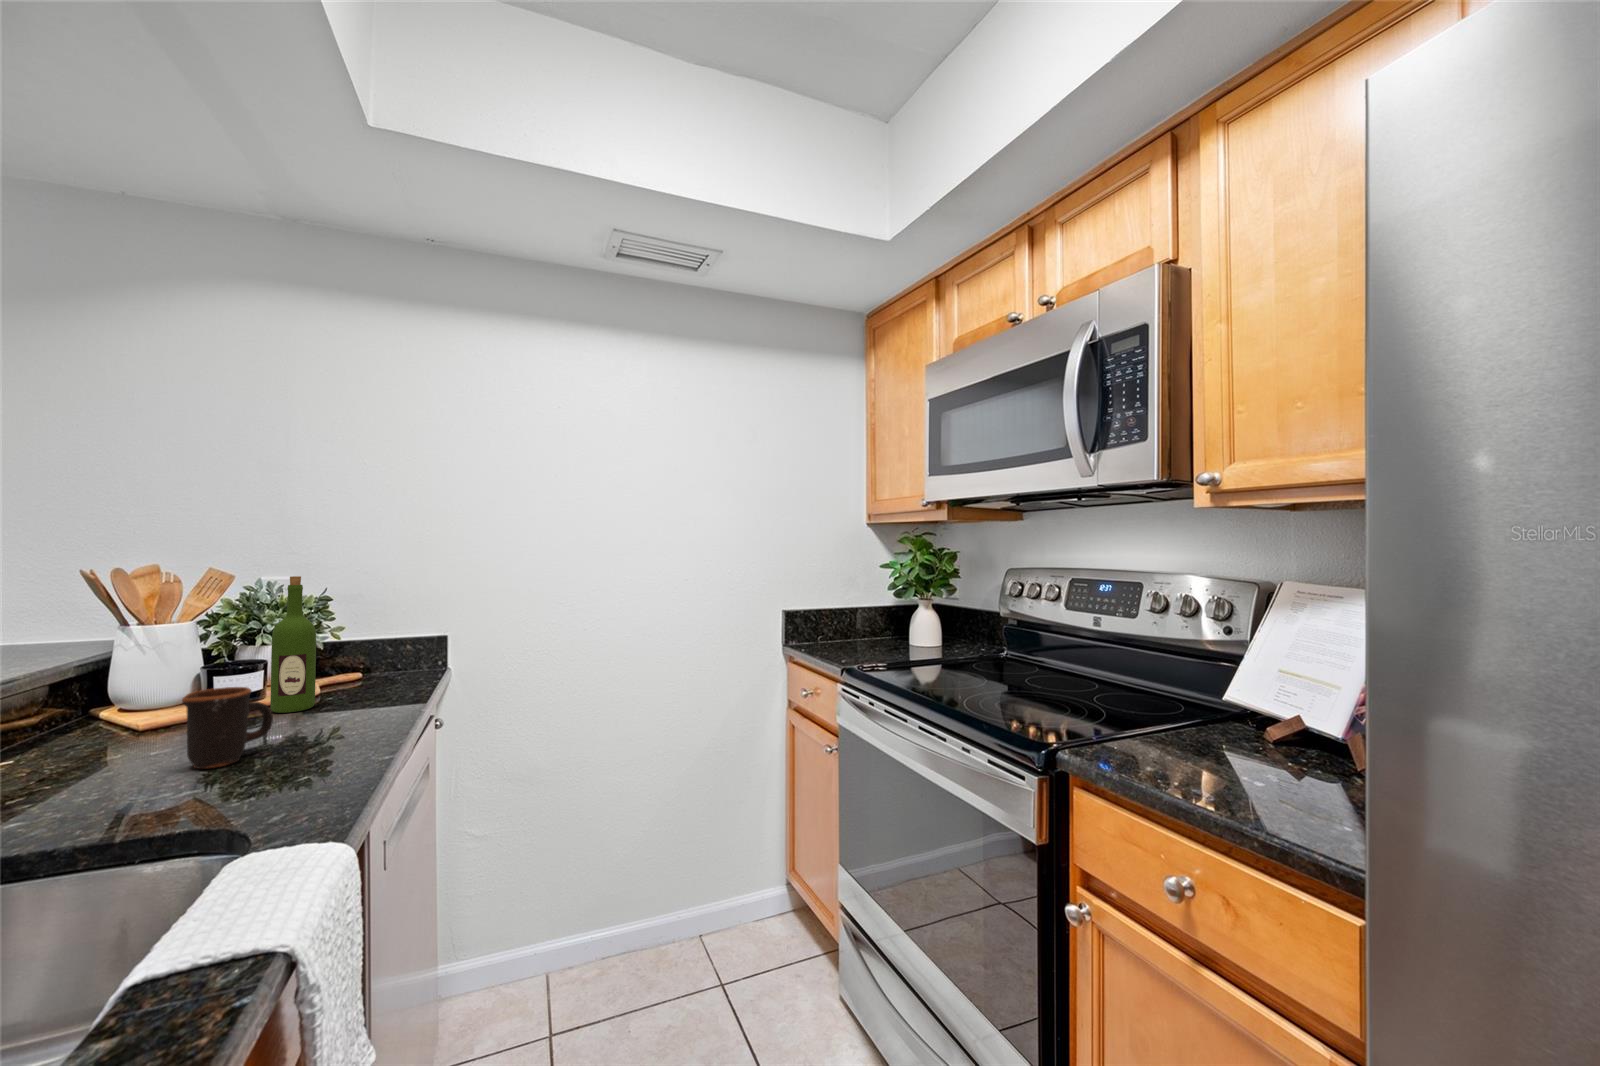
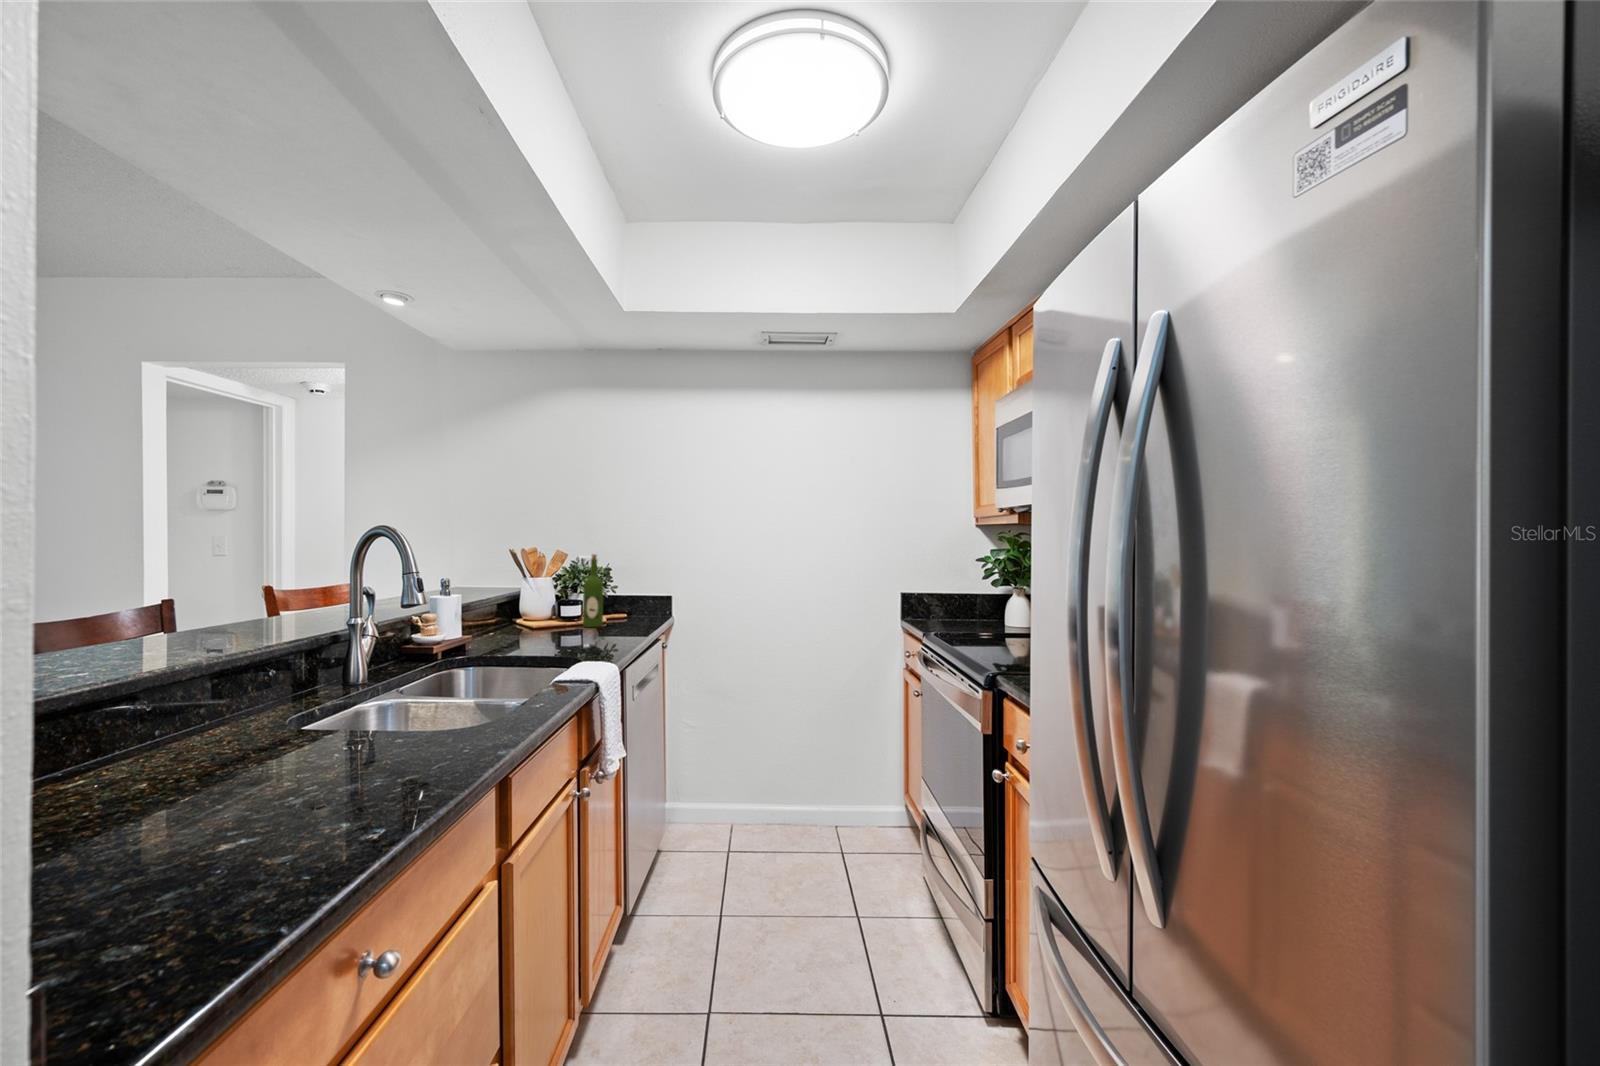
mug: present [182,687,273,769] -> none [547,604,581,640]

